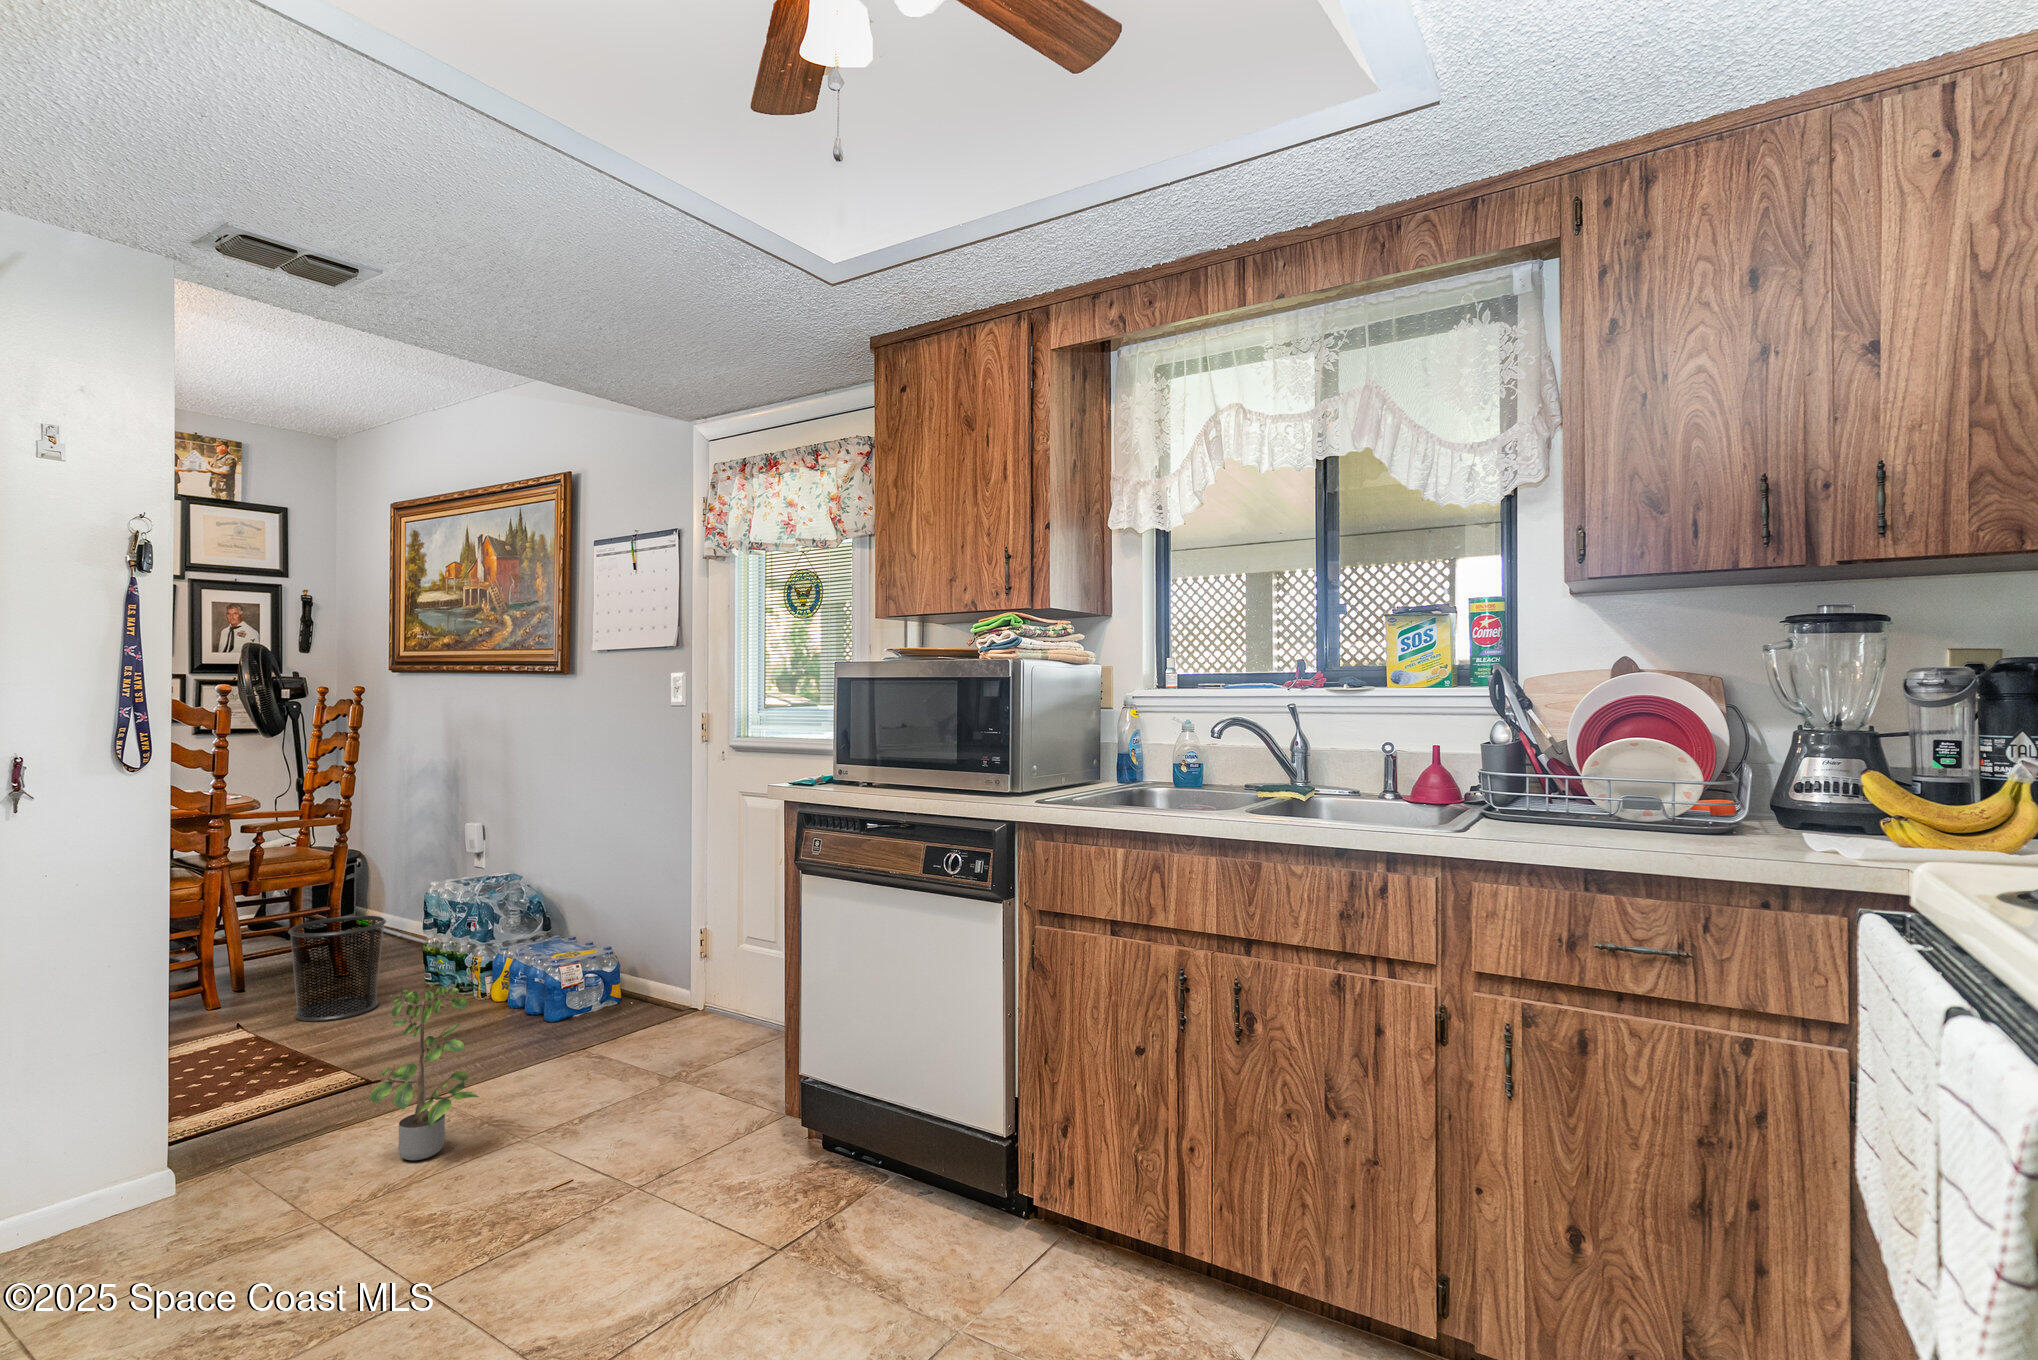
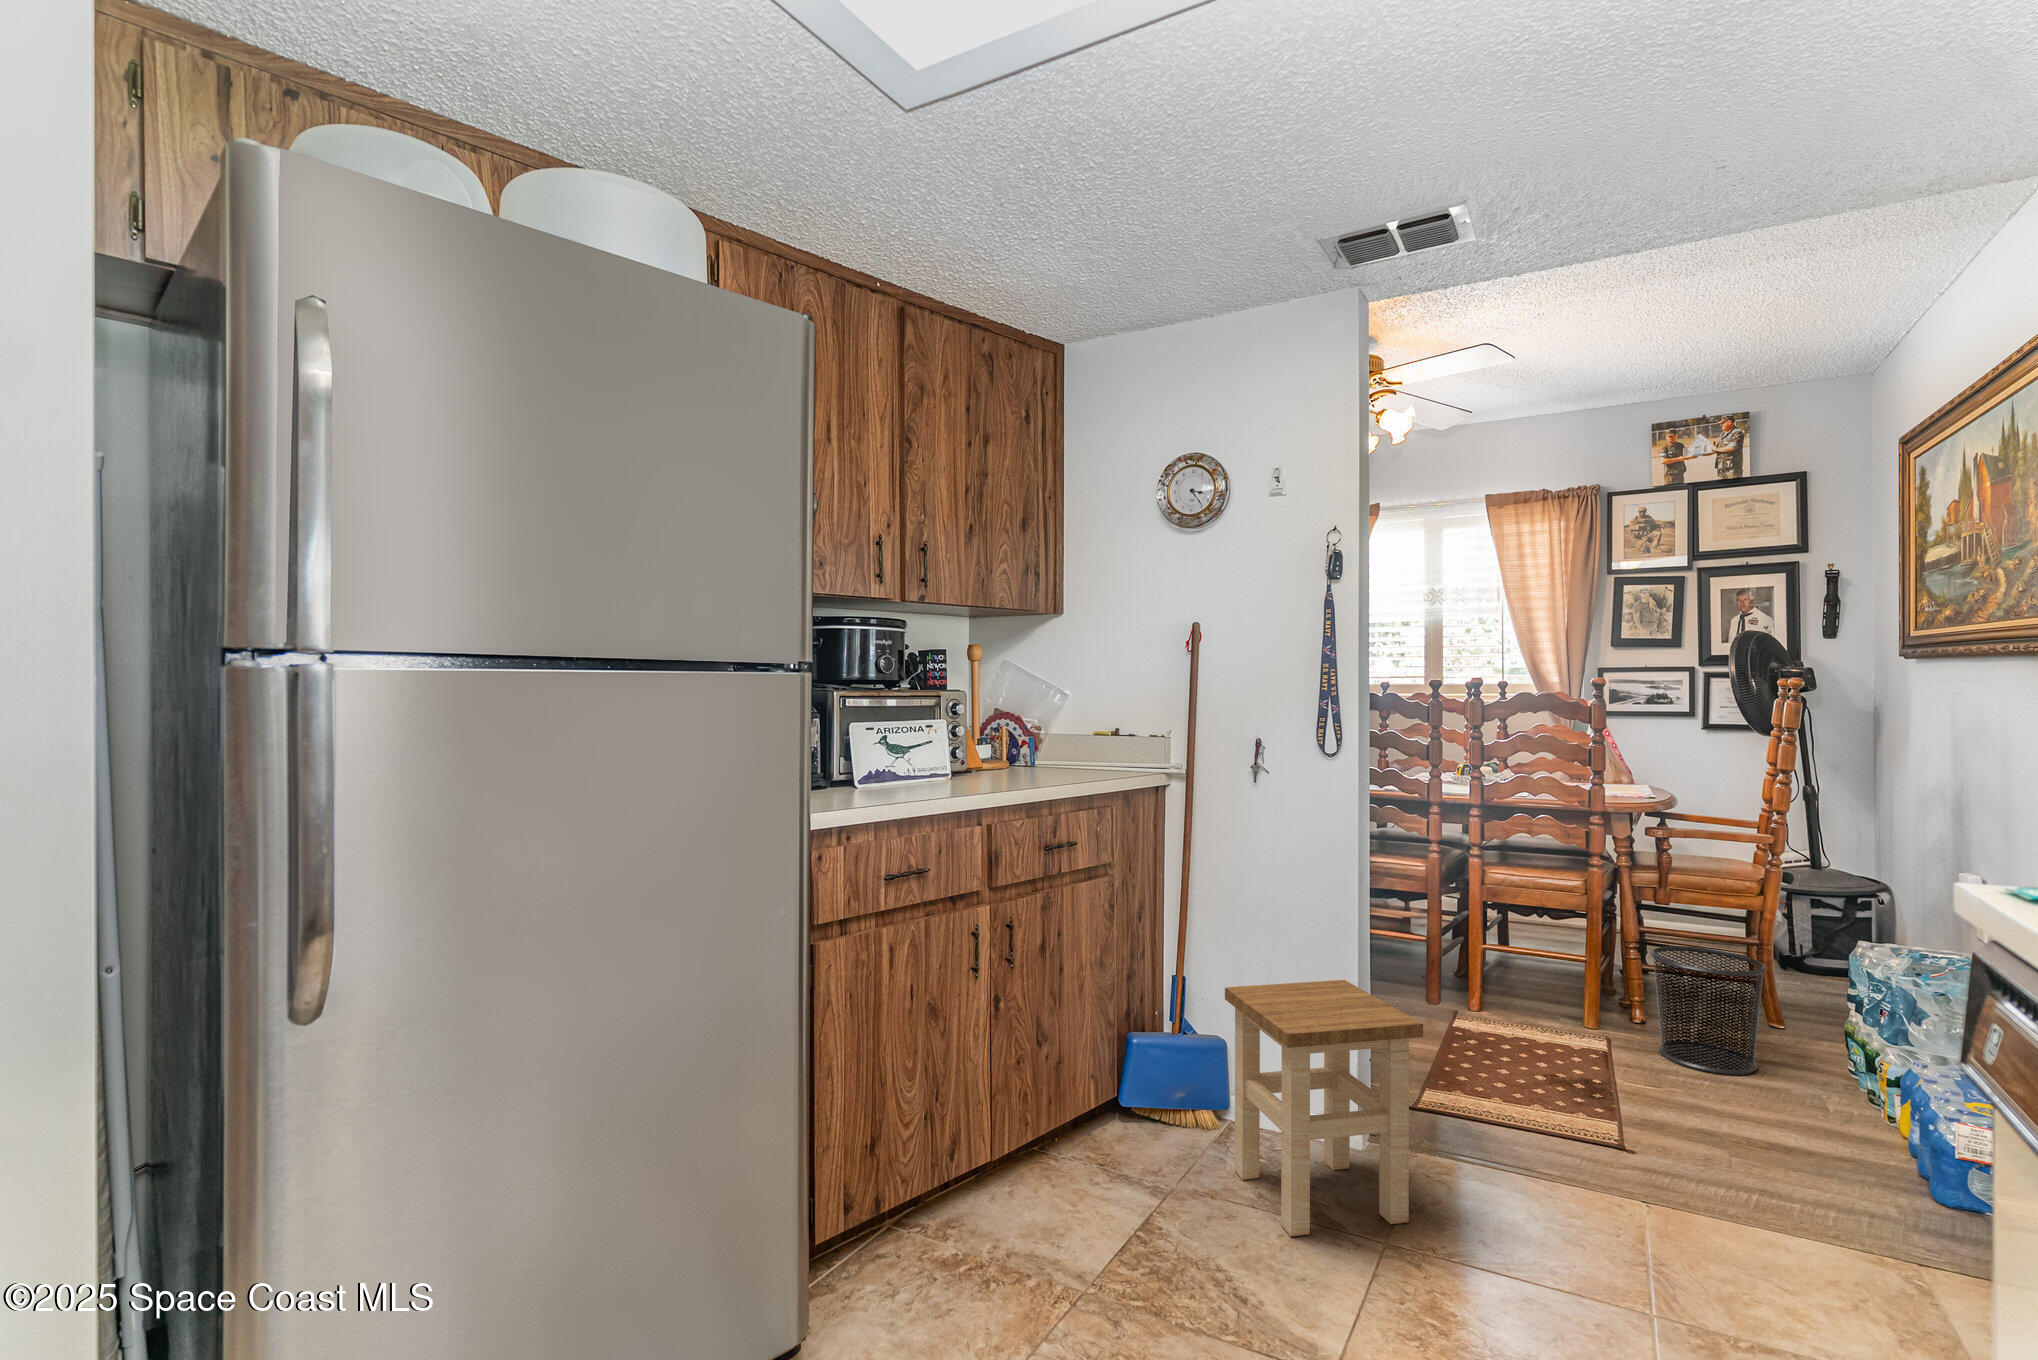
potted plant: present [370,984,478,1160] -> none [1465,1033,1559,1254]
stool: none [92,1001,350,1279] -> present [1225,980,1423,1236]

